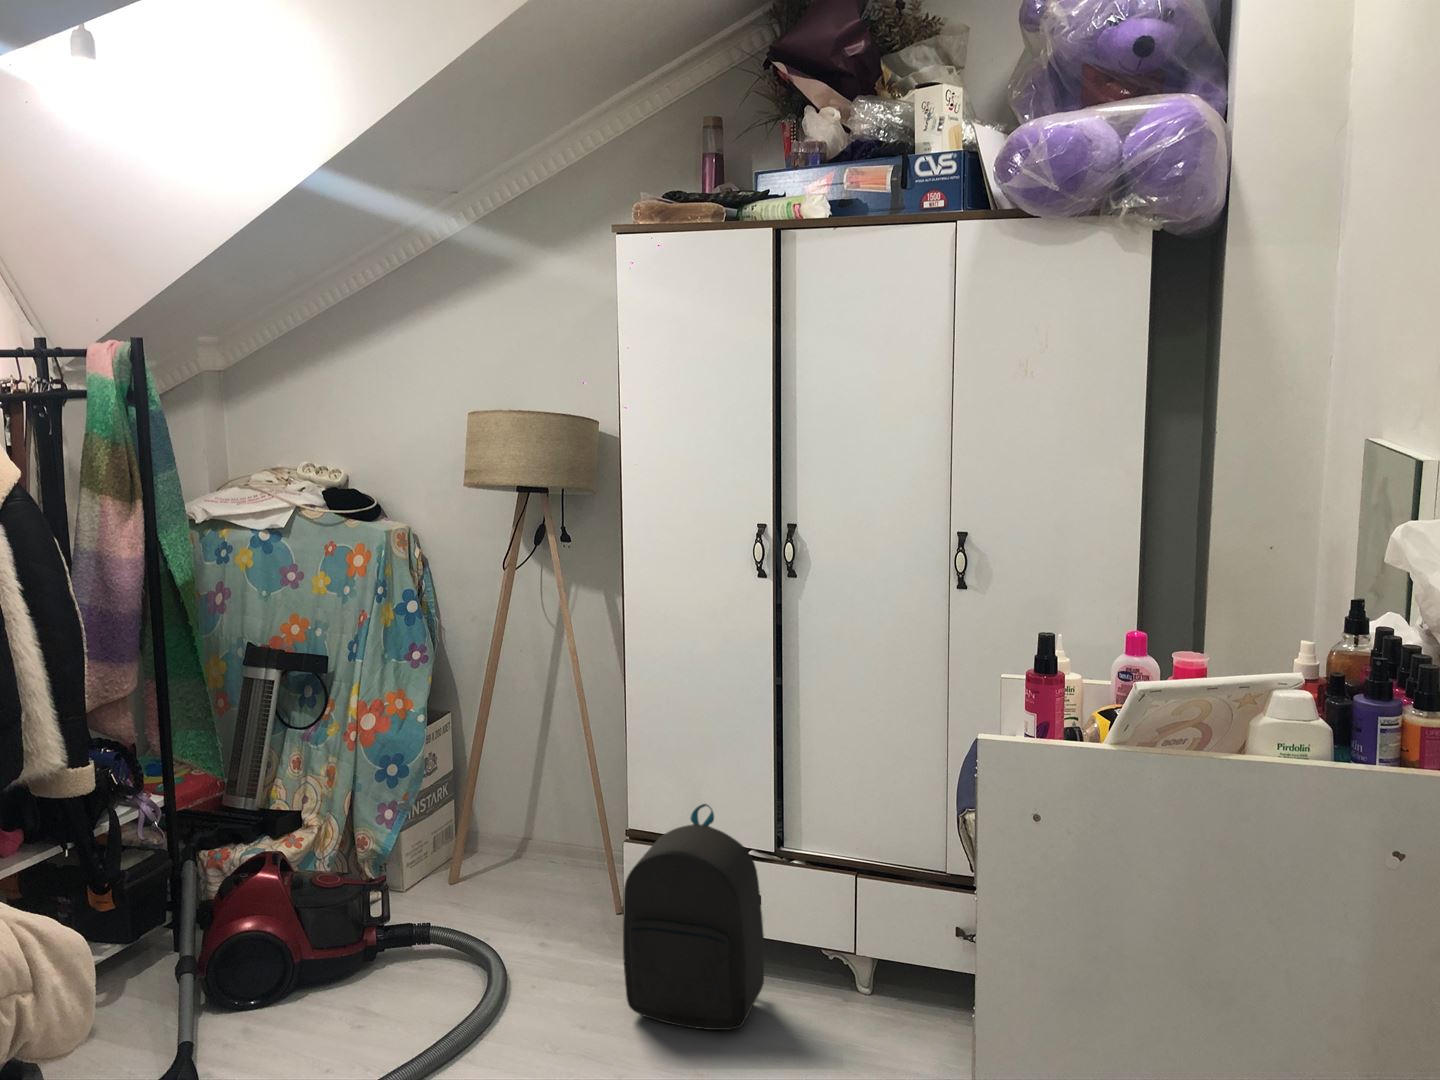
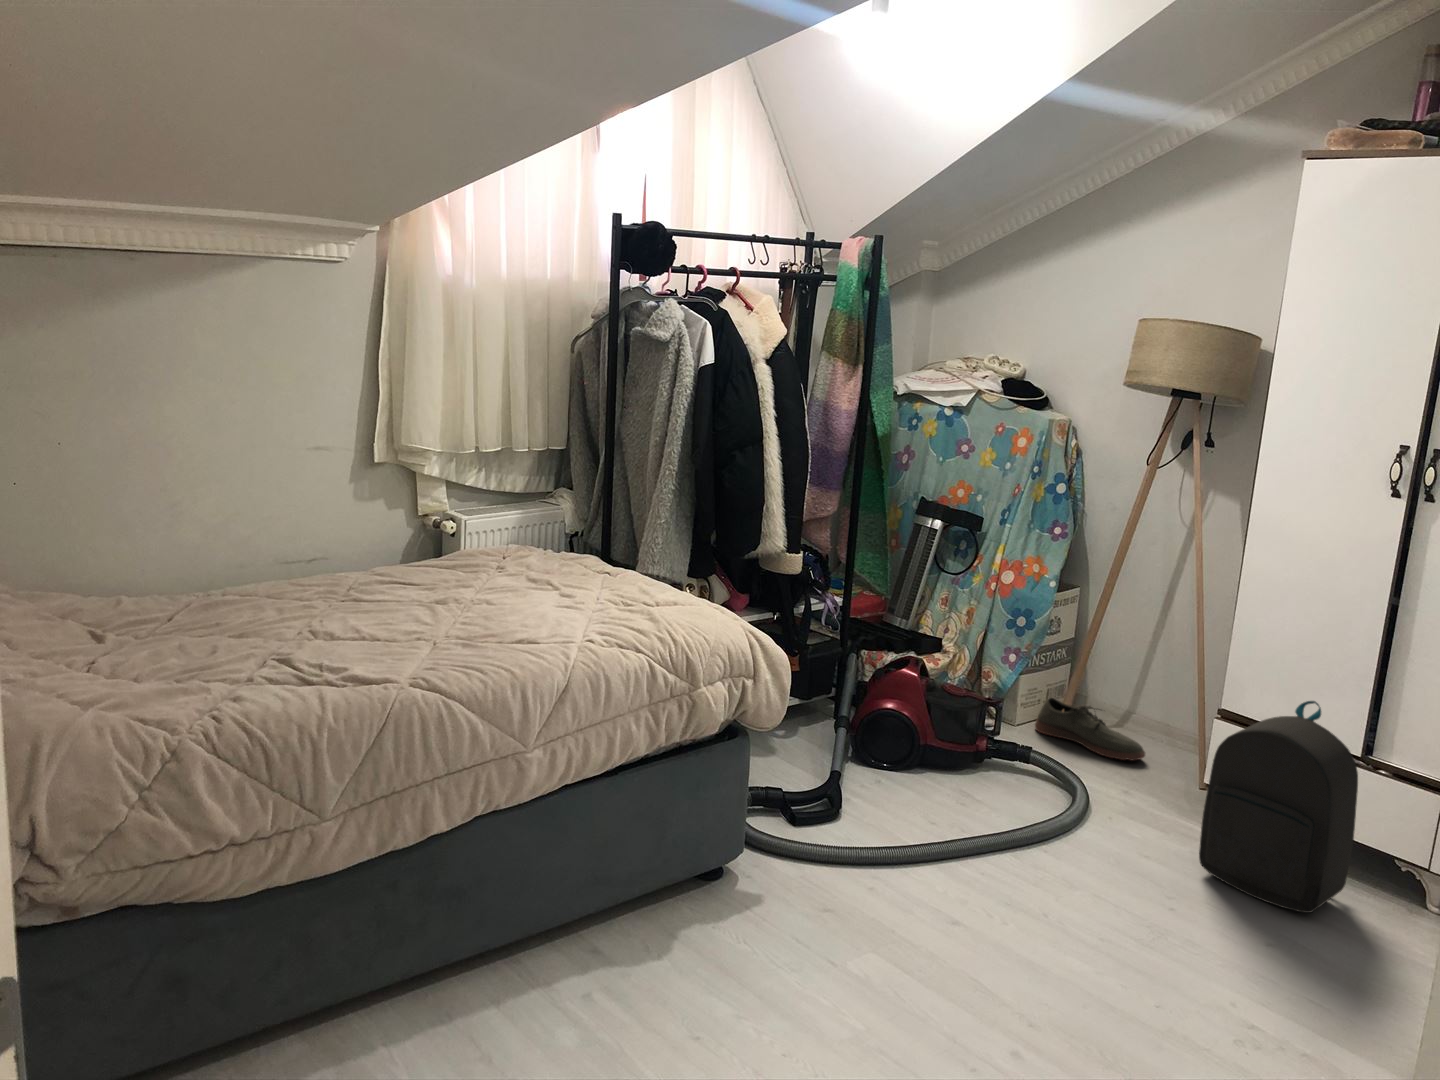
shoe: none [428,845,551,899] -> present [1035,698,1145,760]

